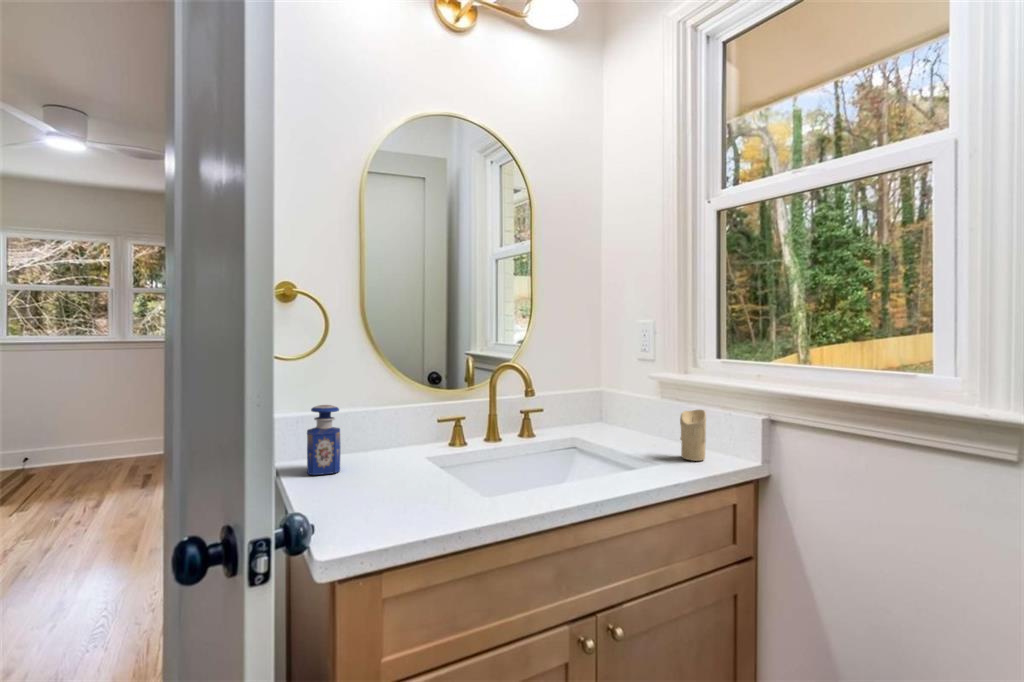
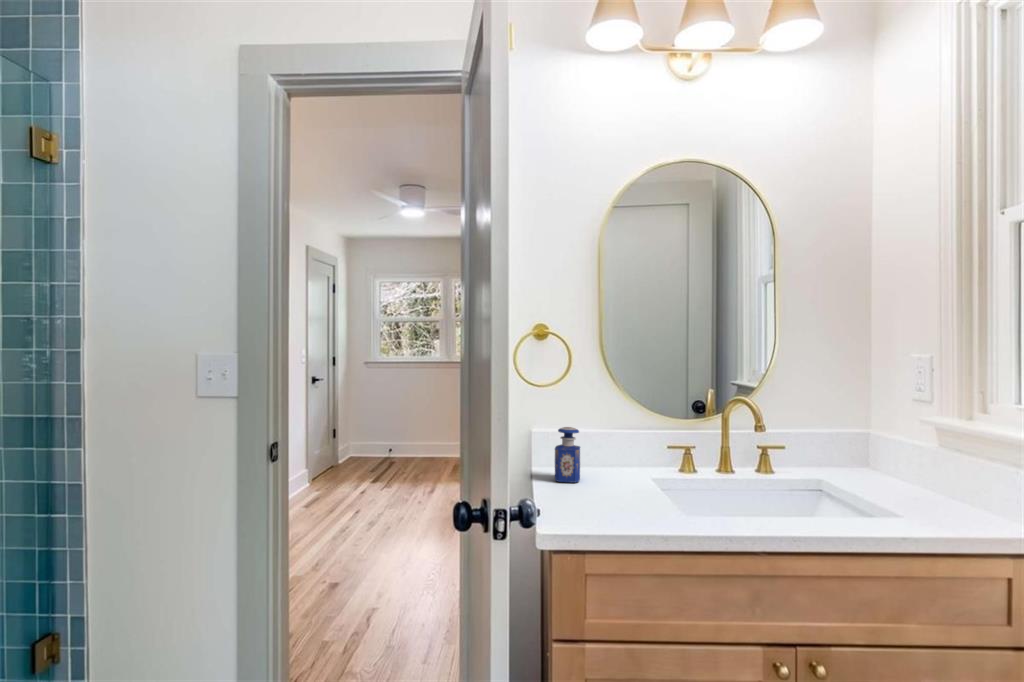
candle: present [680,410,706,461] -> none [933,461,969,519]

